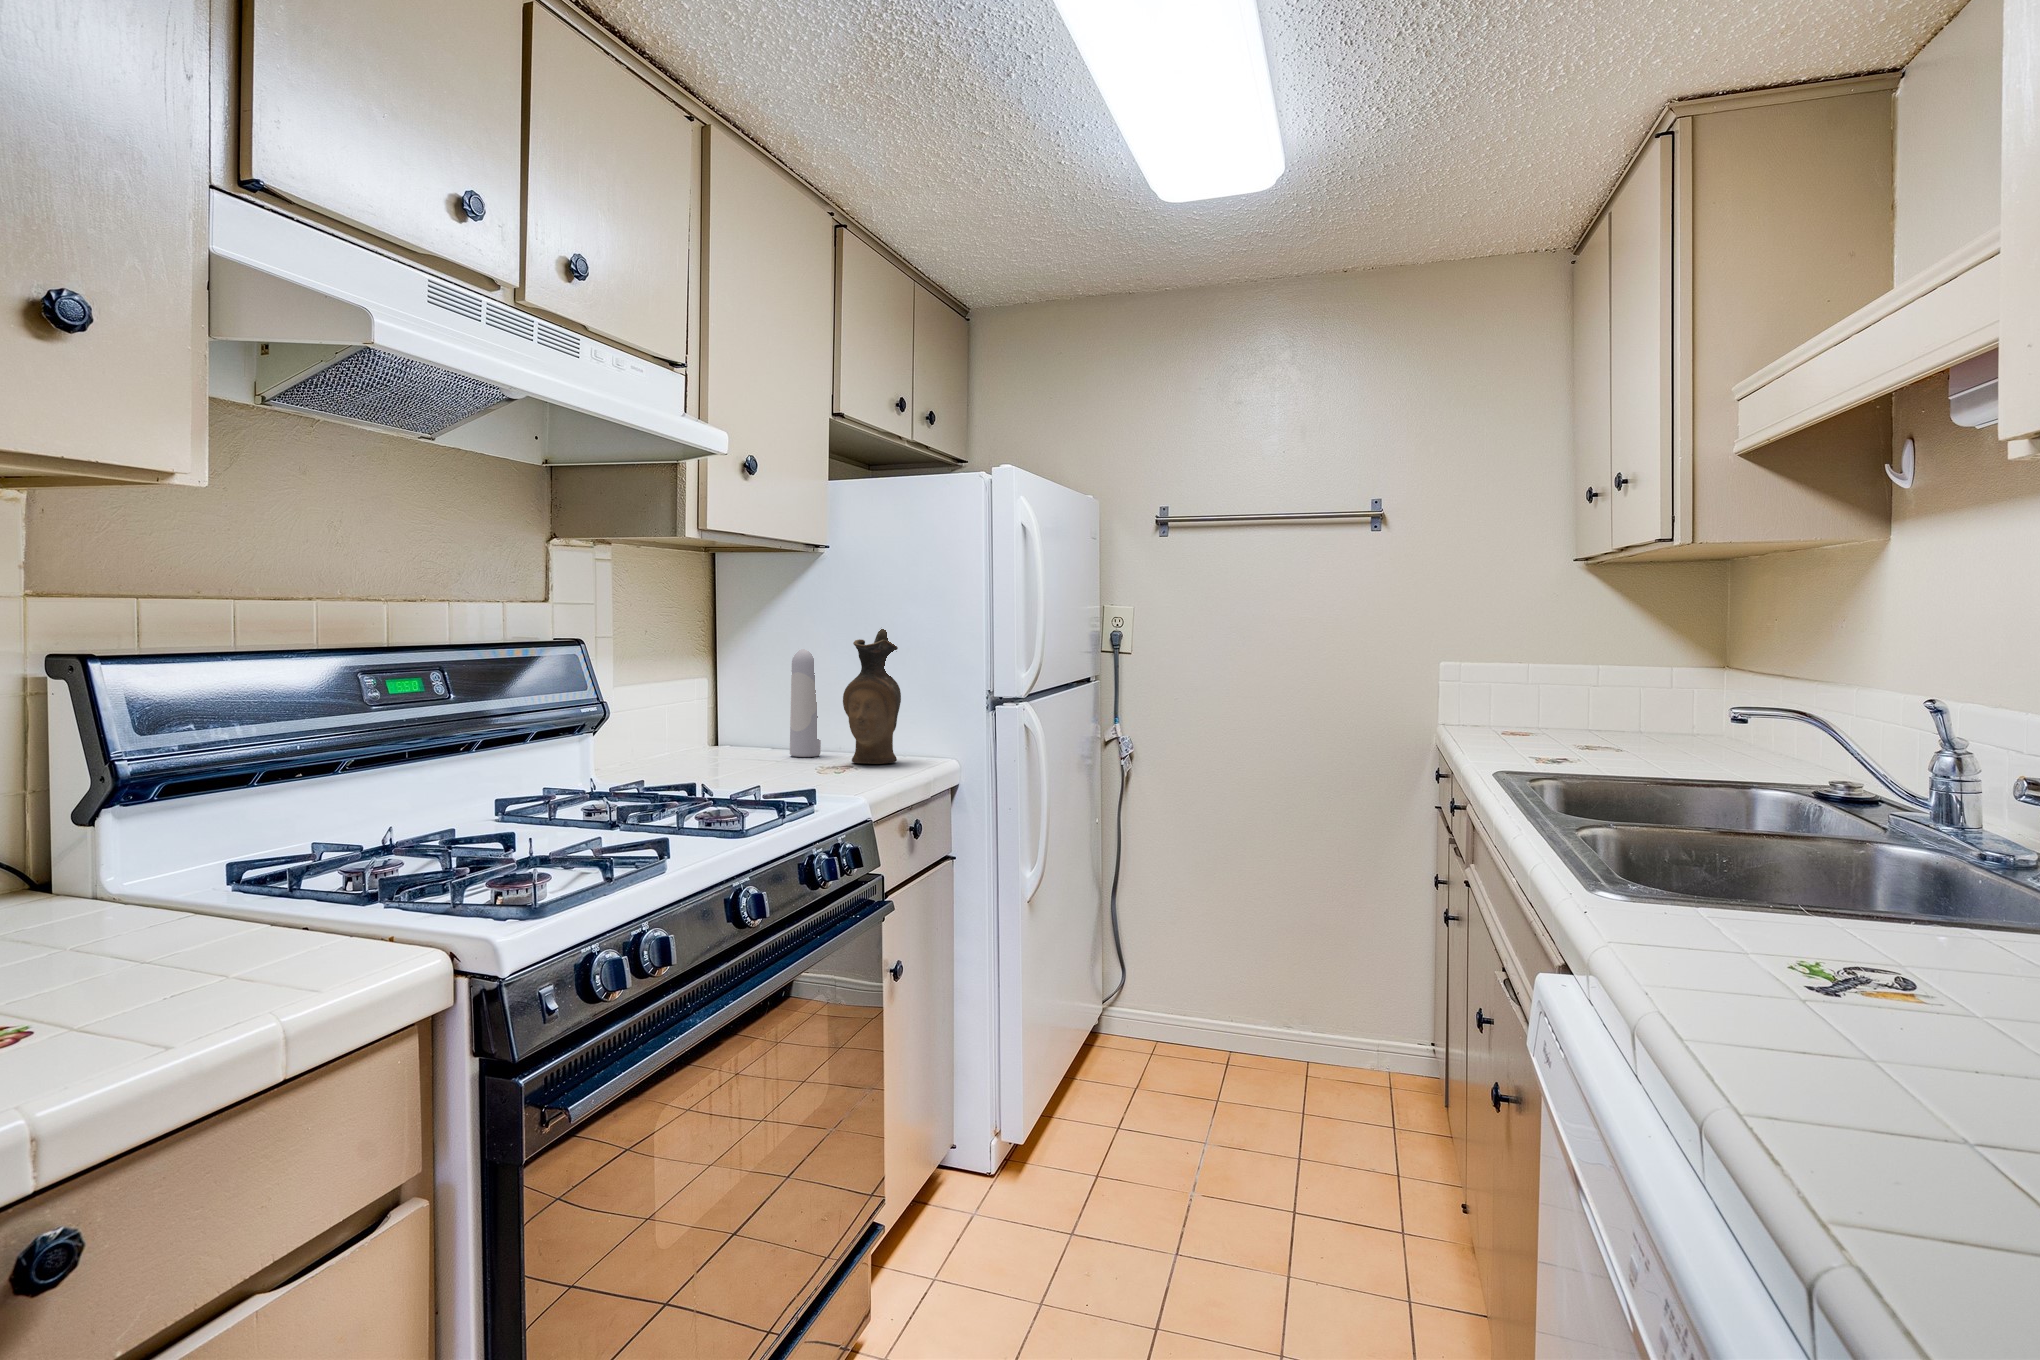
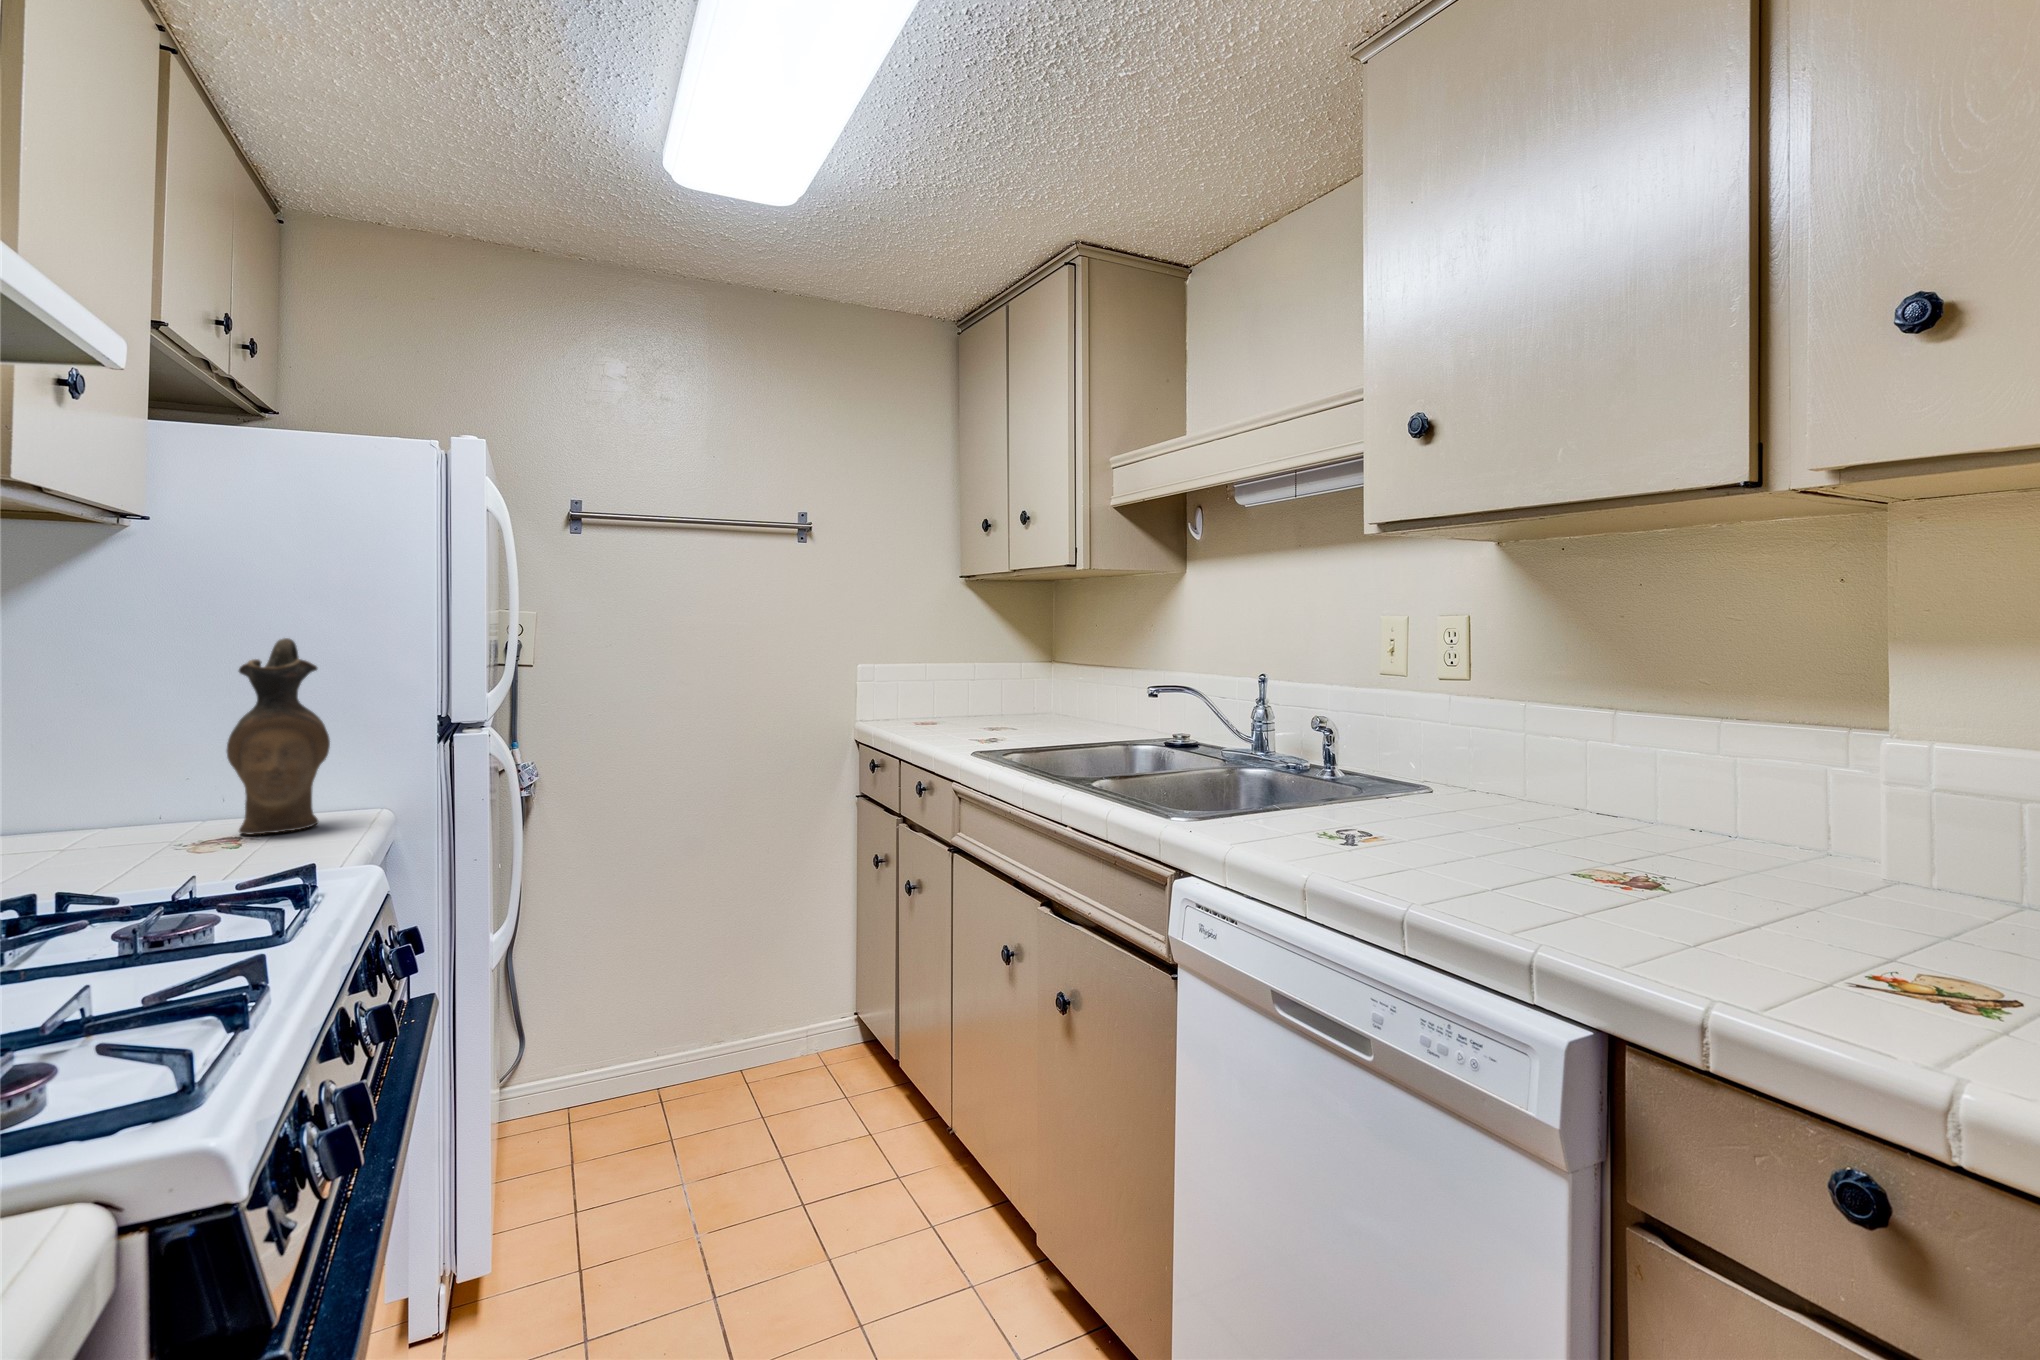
bottle: present [790,649,821,757] -> none [83,652,148,842]

